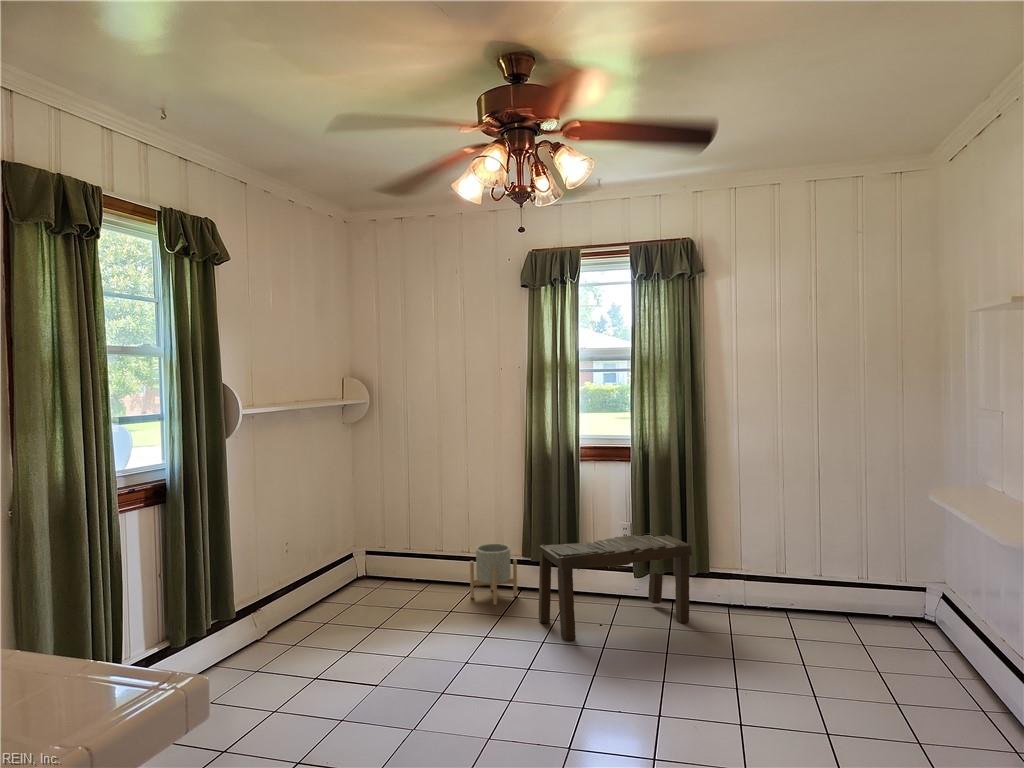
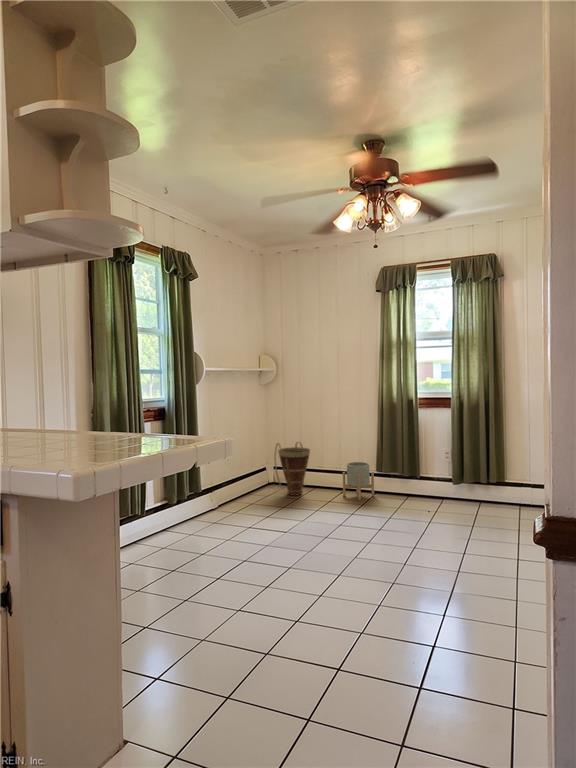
basket: none [365,513,420,600] -> present [275,442,310,496]
bench: present [539,535,692,641] -> none [388,454,493,519]

